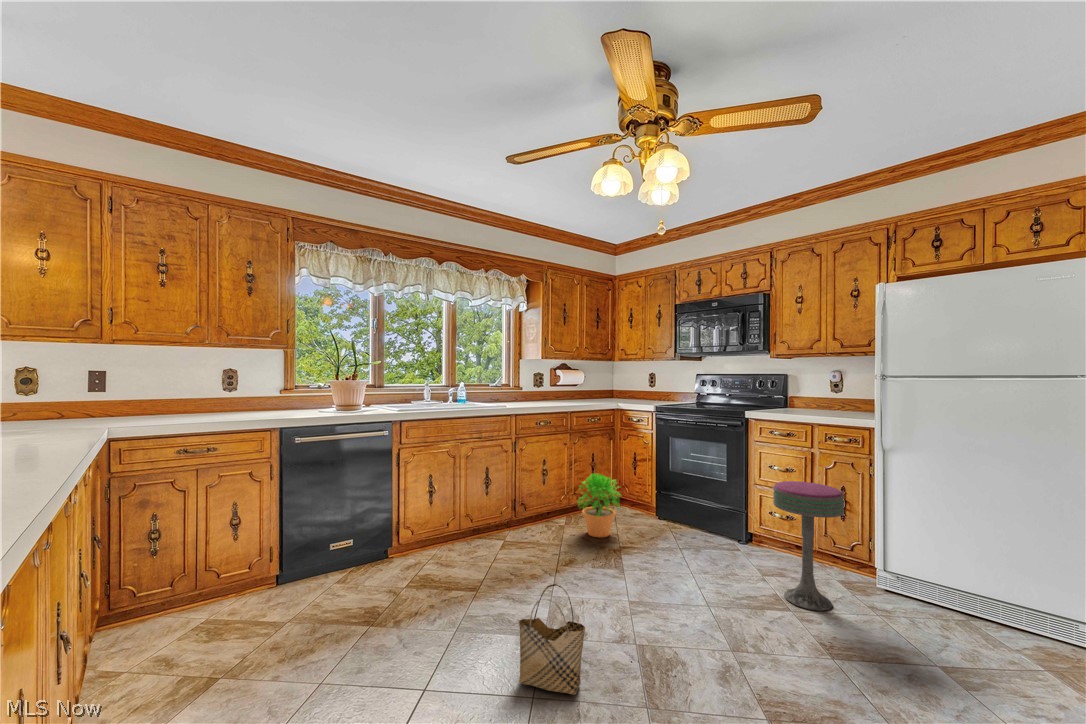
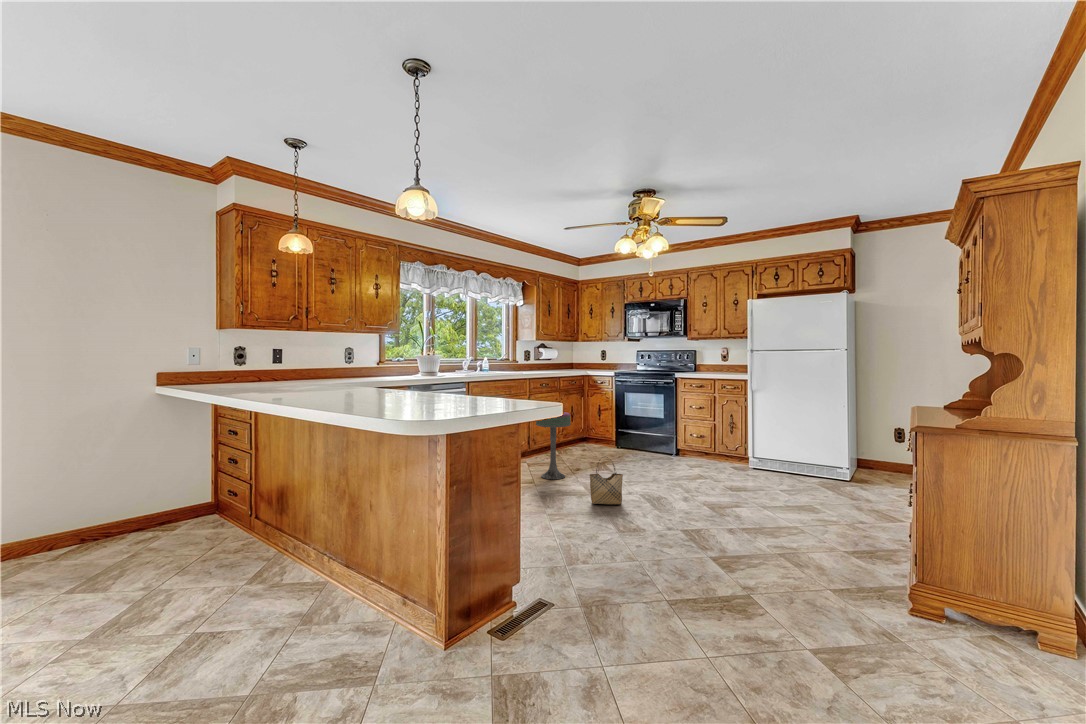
potted plant: present [578,474,620,537] -> none [570,416,602,458]
bar stool: present [773,481,844,611] -> present [536,412,571,479]

